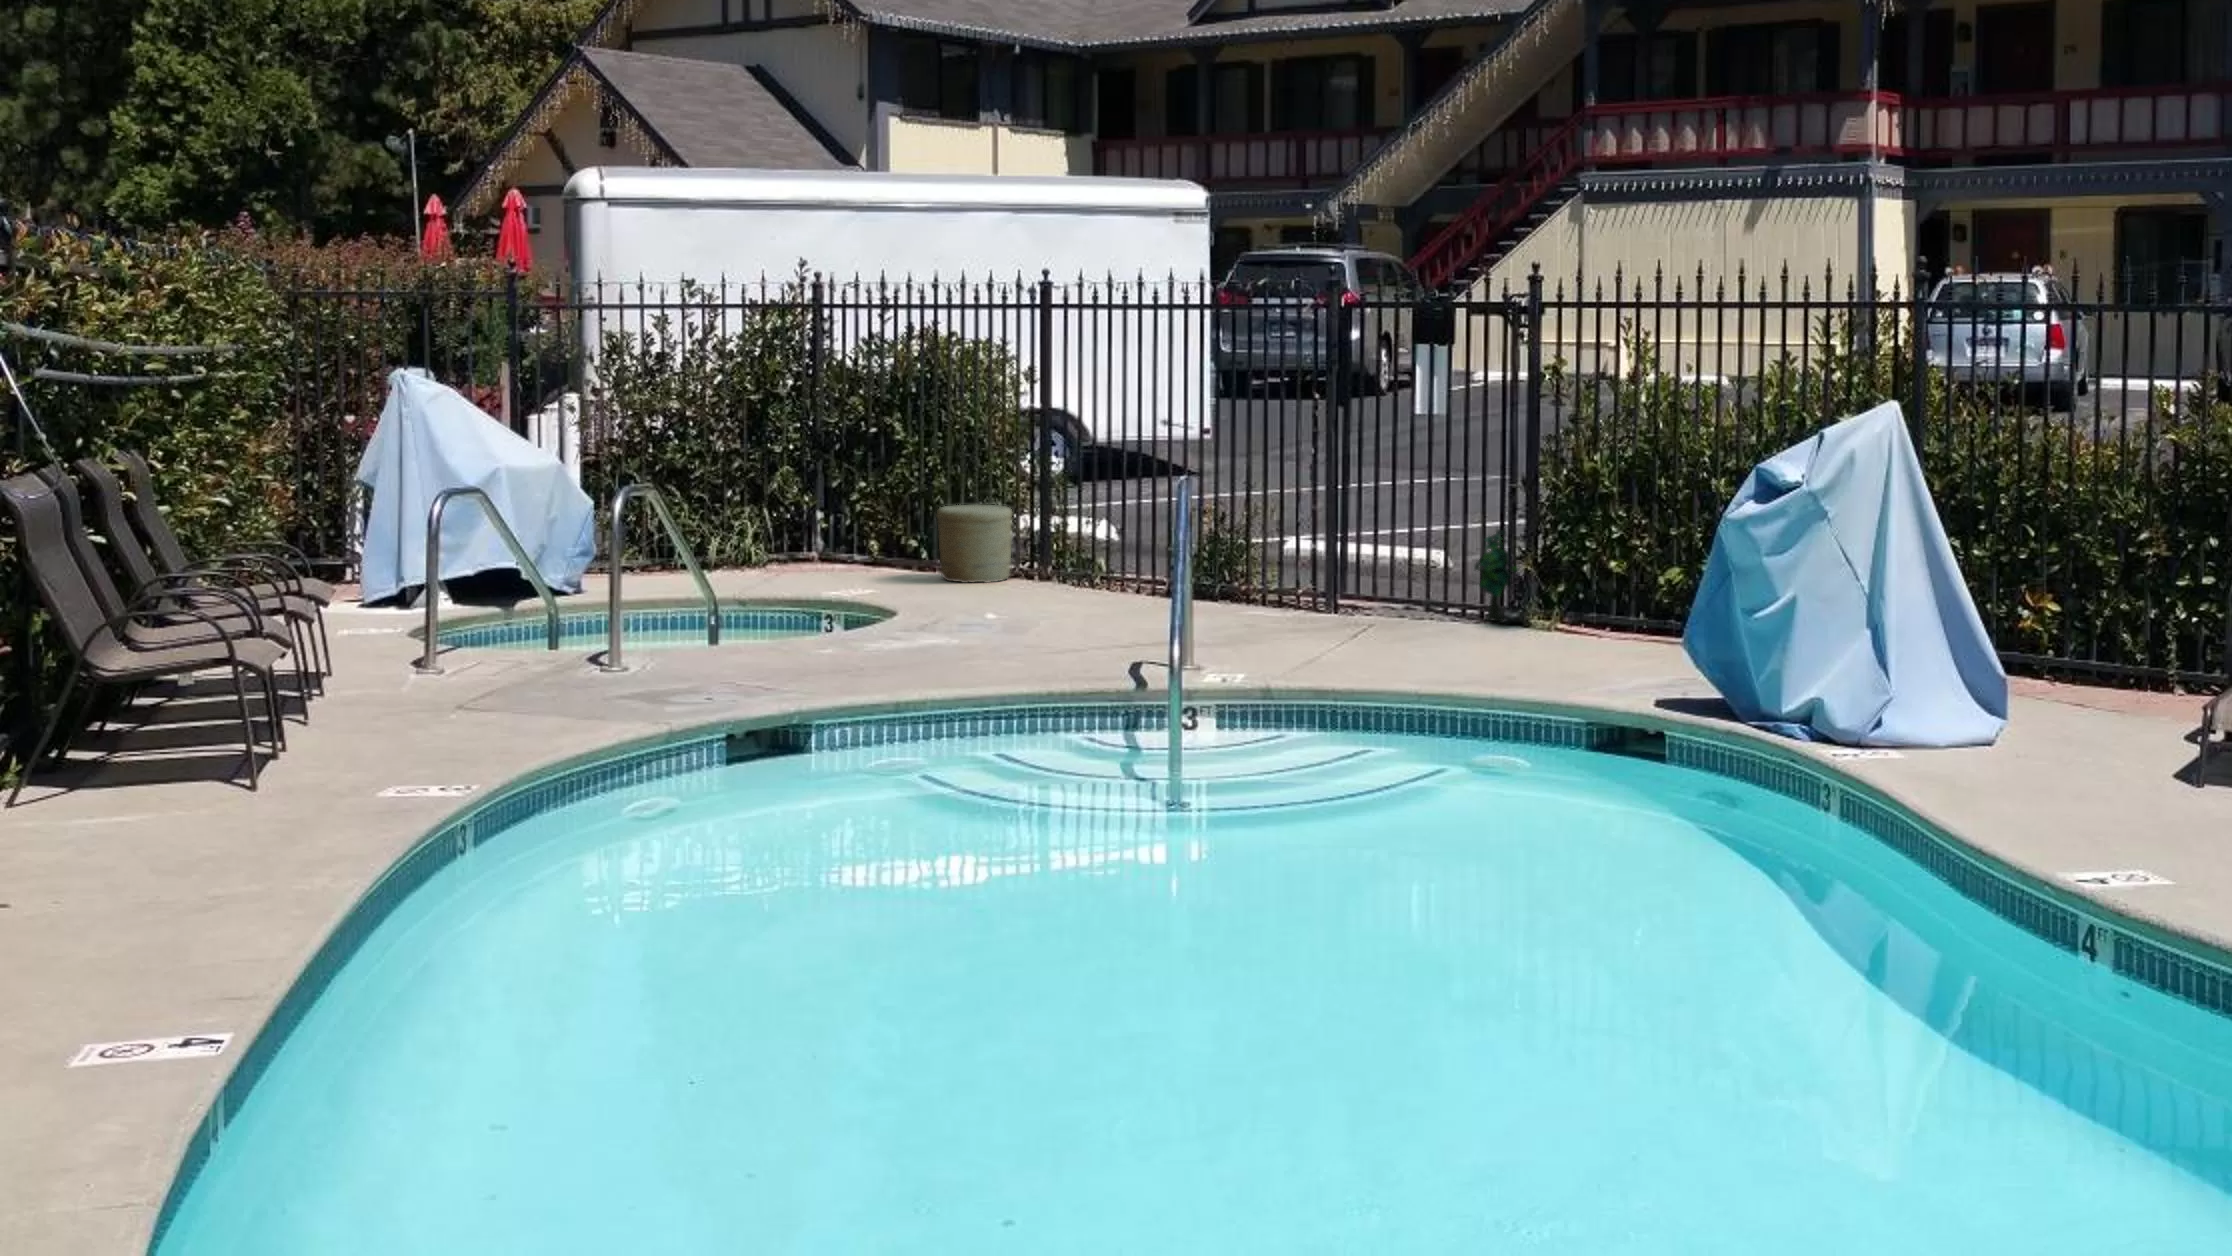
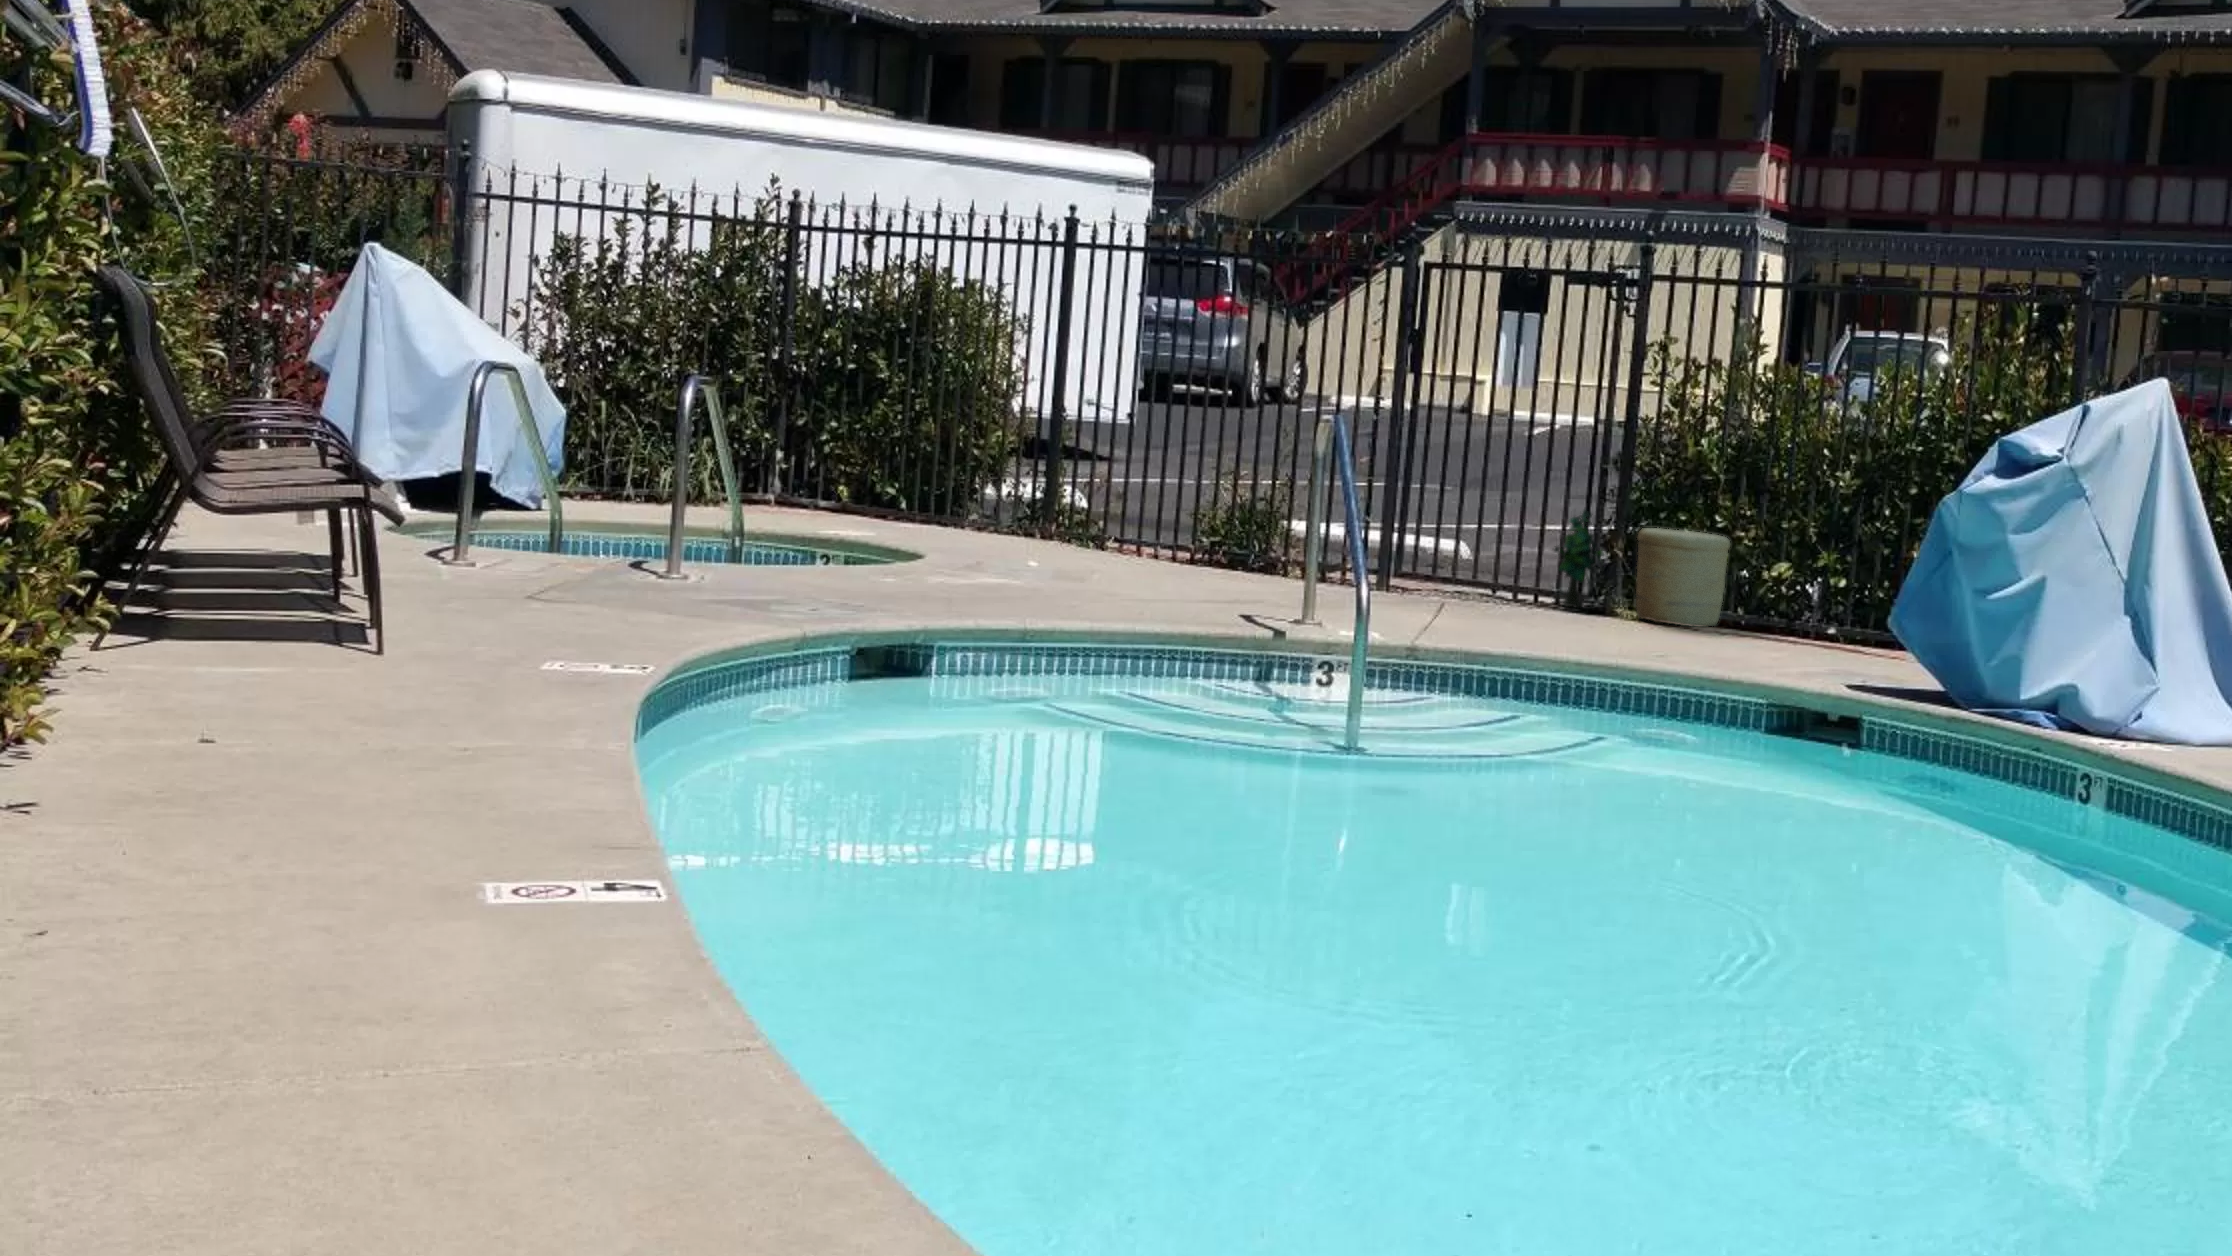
woven basket: present [937,505,1012,583] -> present [1636,528,1730,627]

